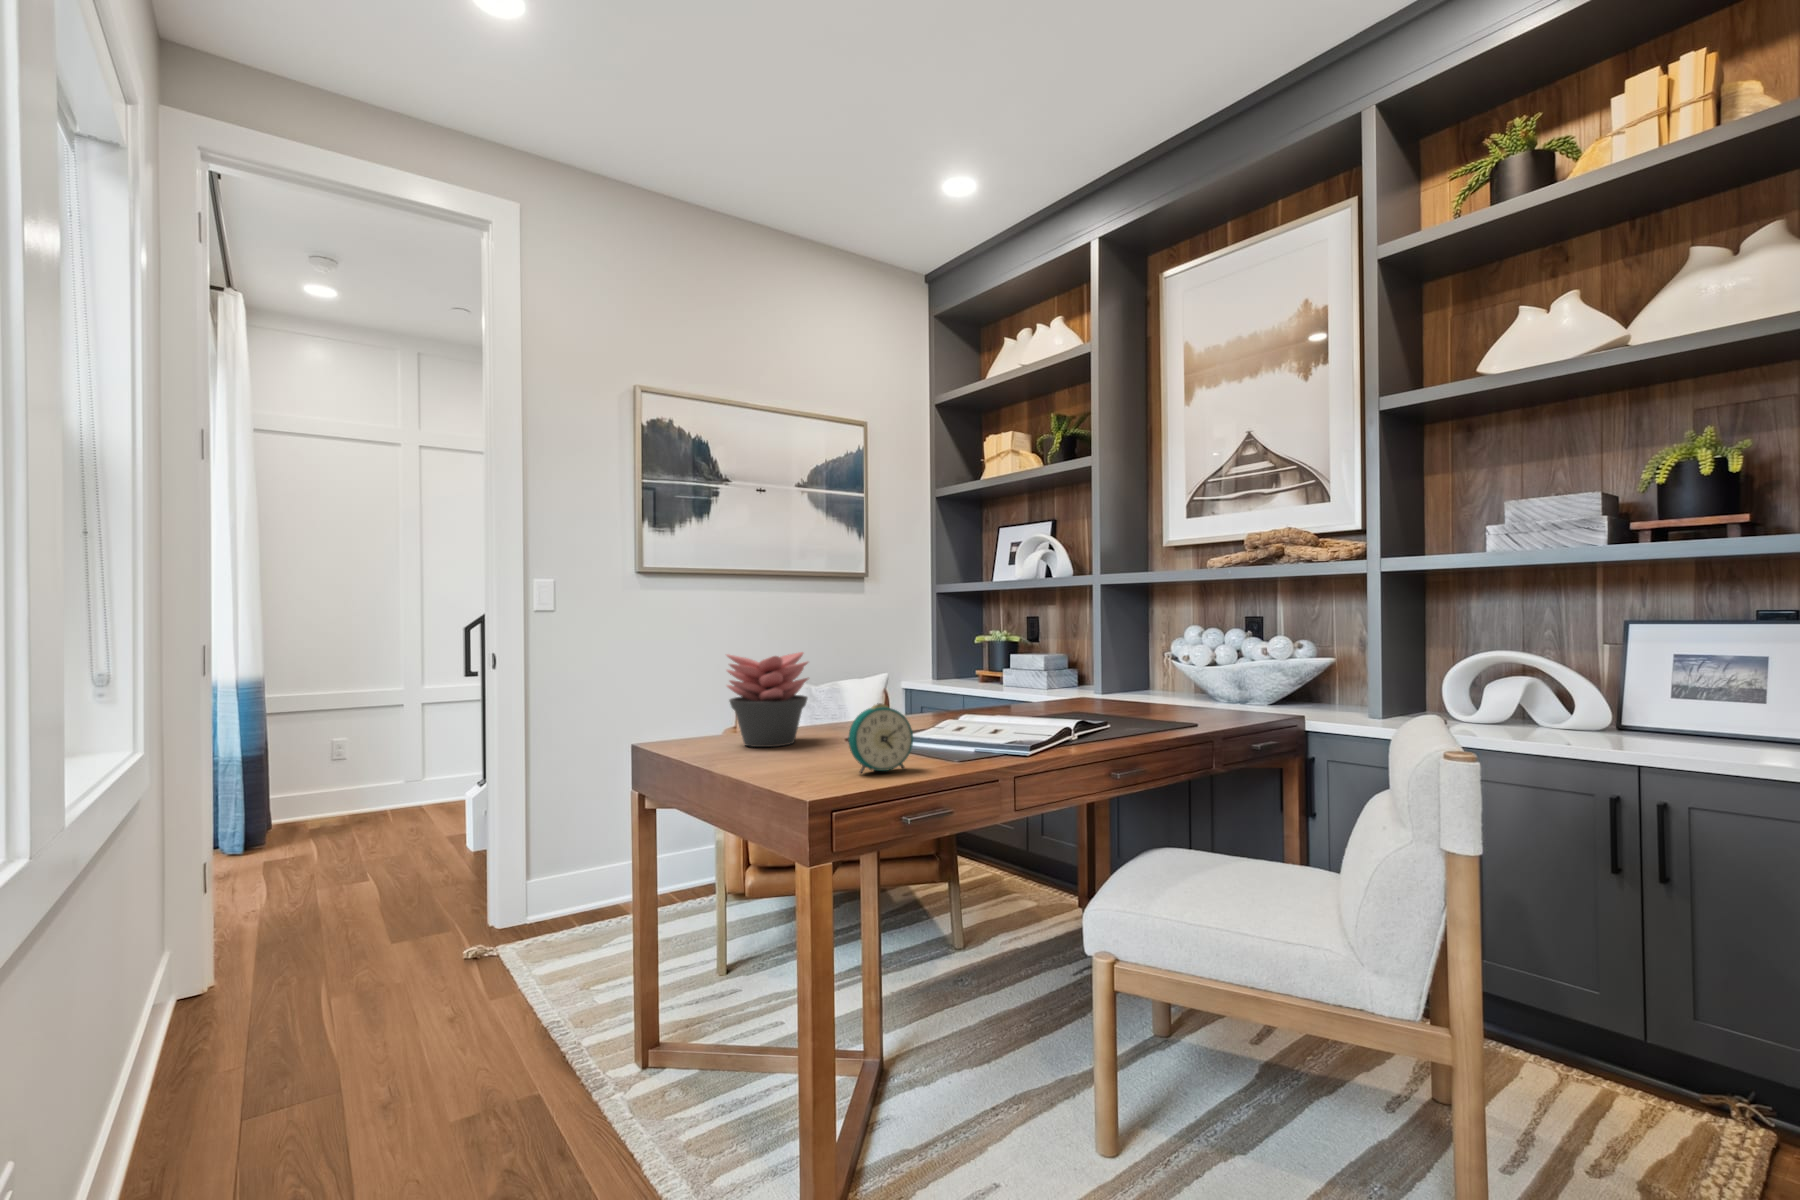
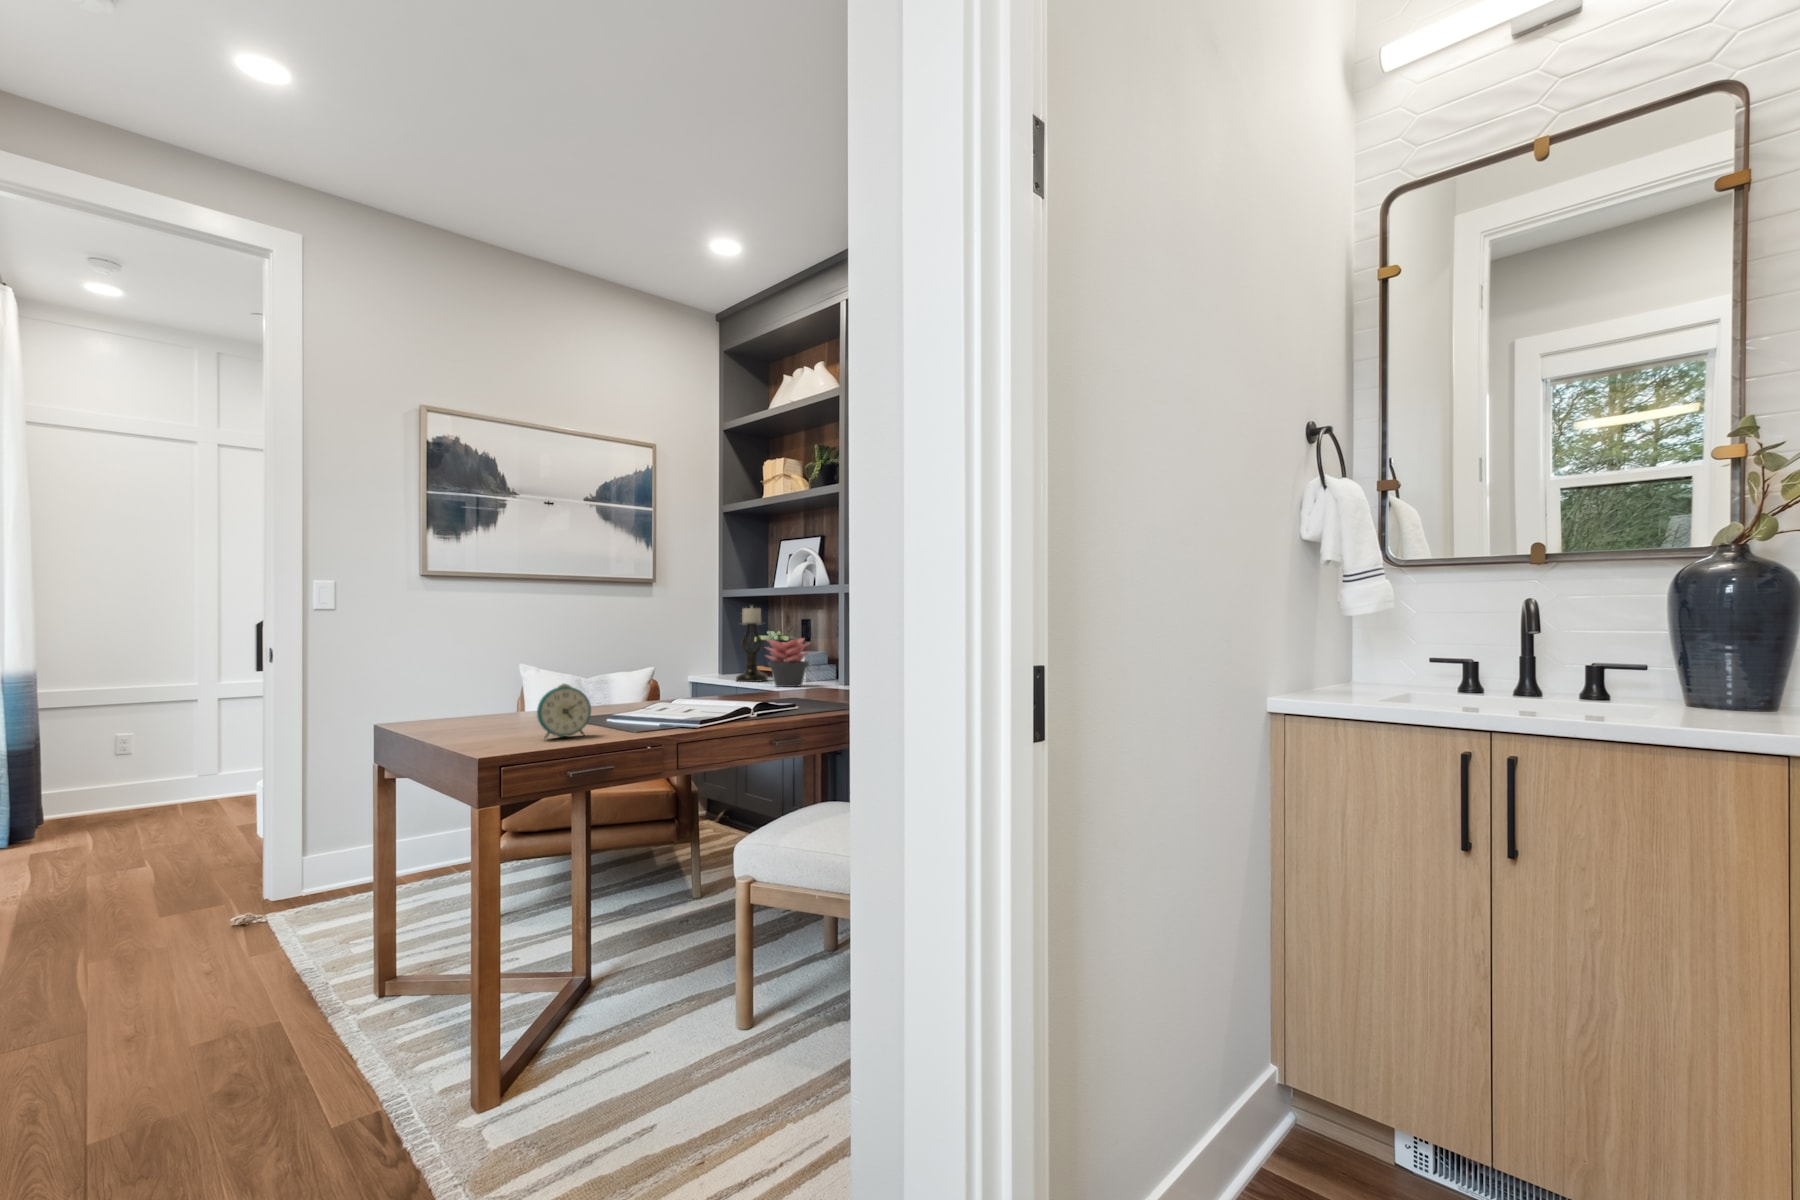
candle holder: none [965,602,1002,689] -> present [736,606,768,682]
succulent plant: present [727,652,808,747] -> present [767,638,809,687]

